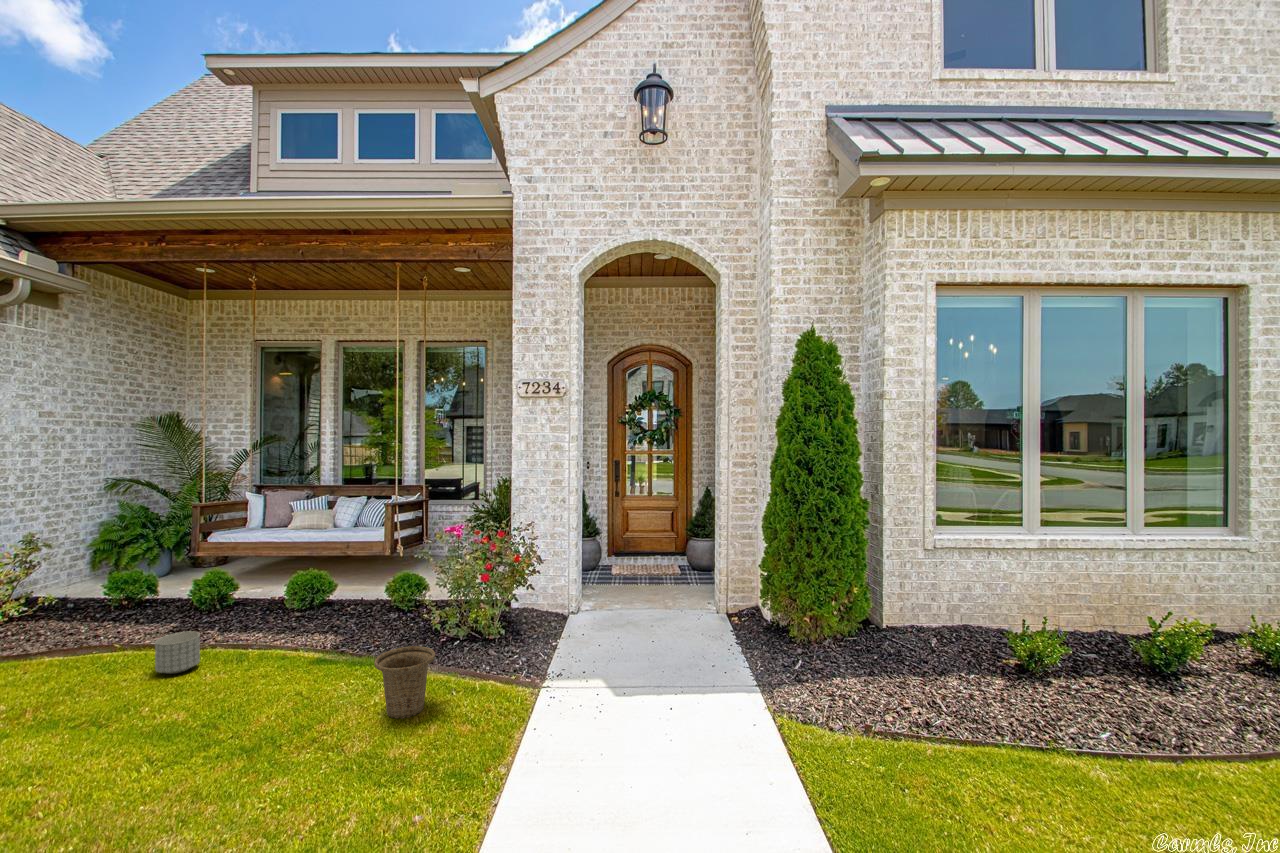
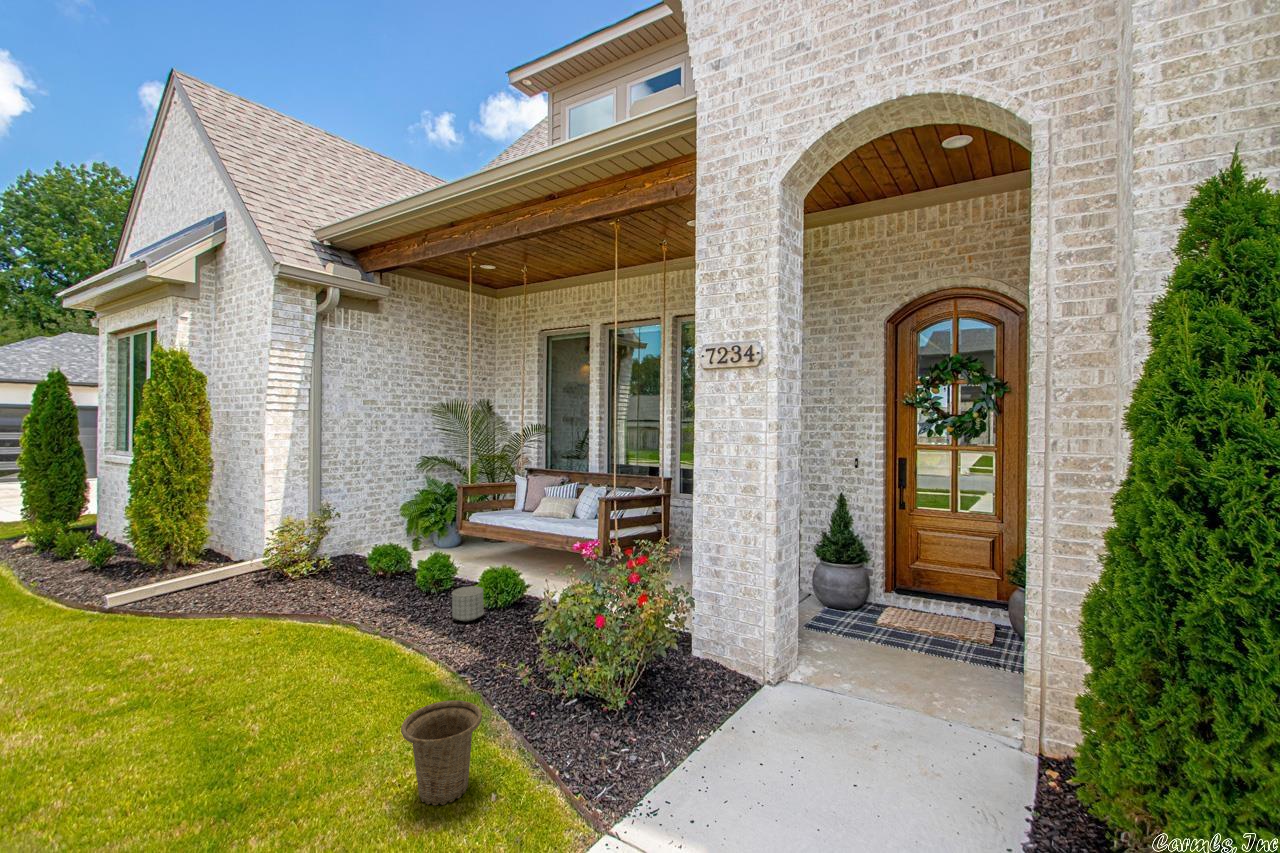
planter: present [155,631,200,674] -> present [452,587,484,622]

